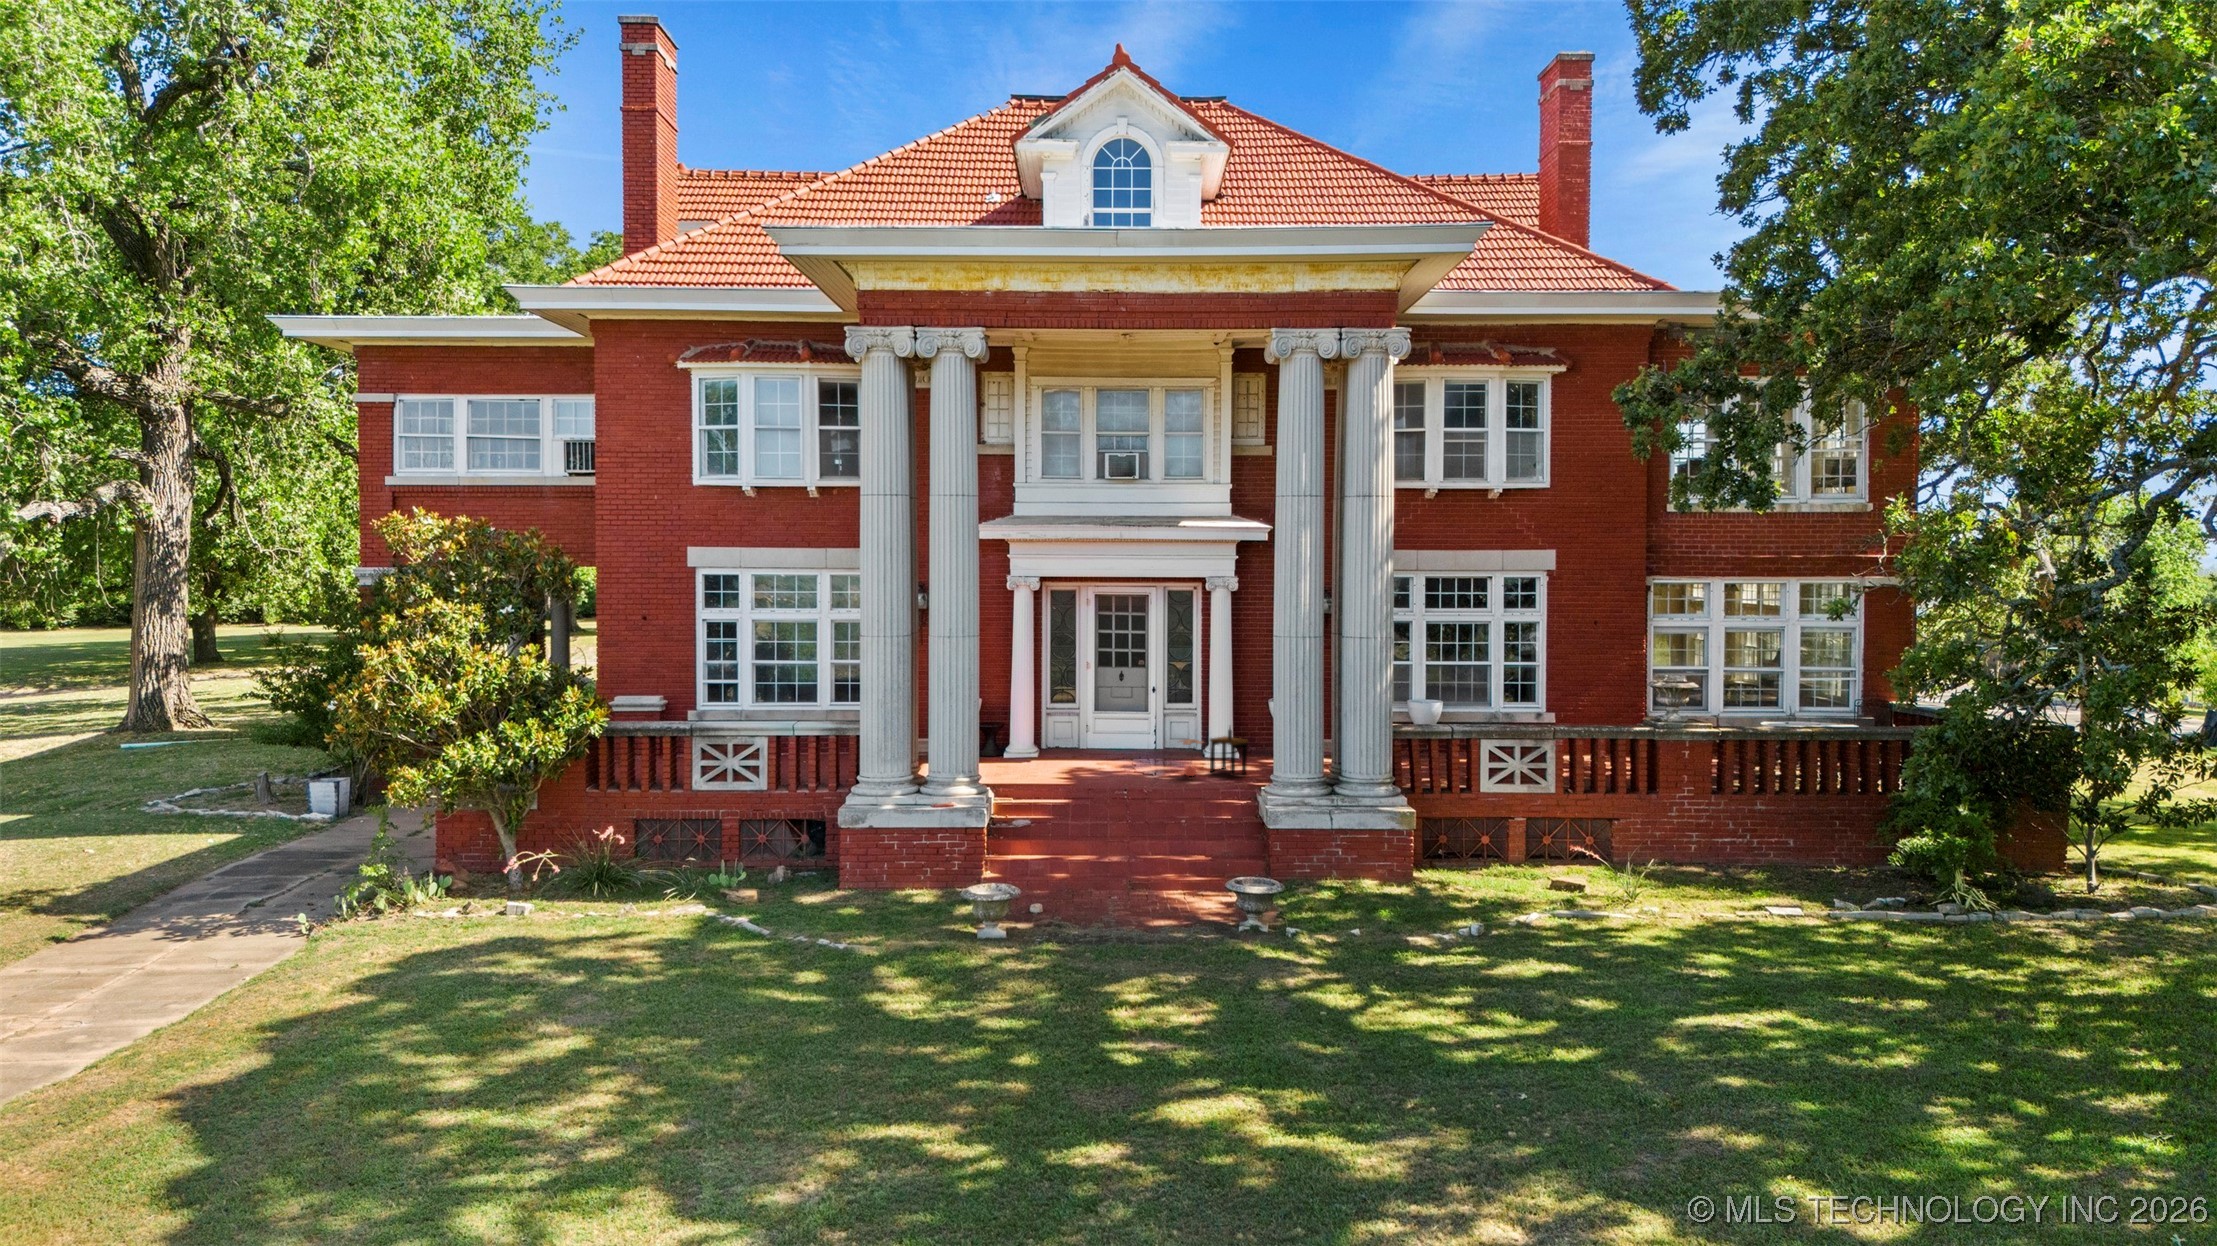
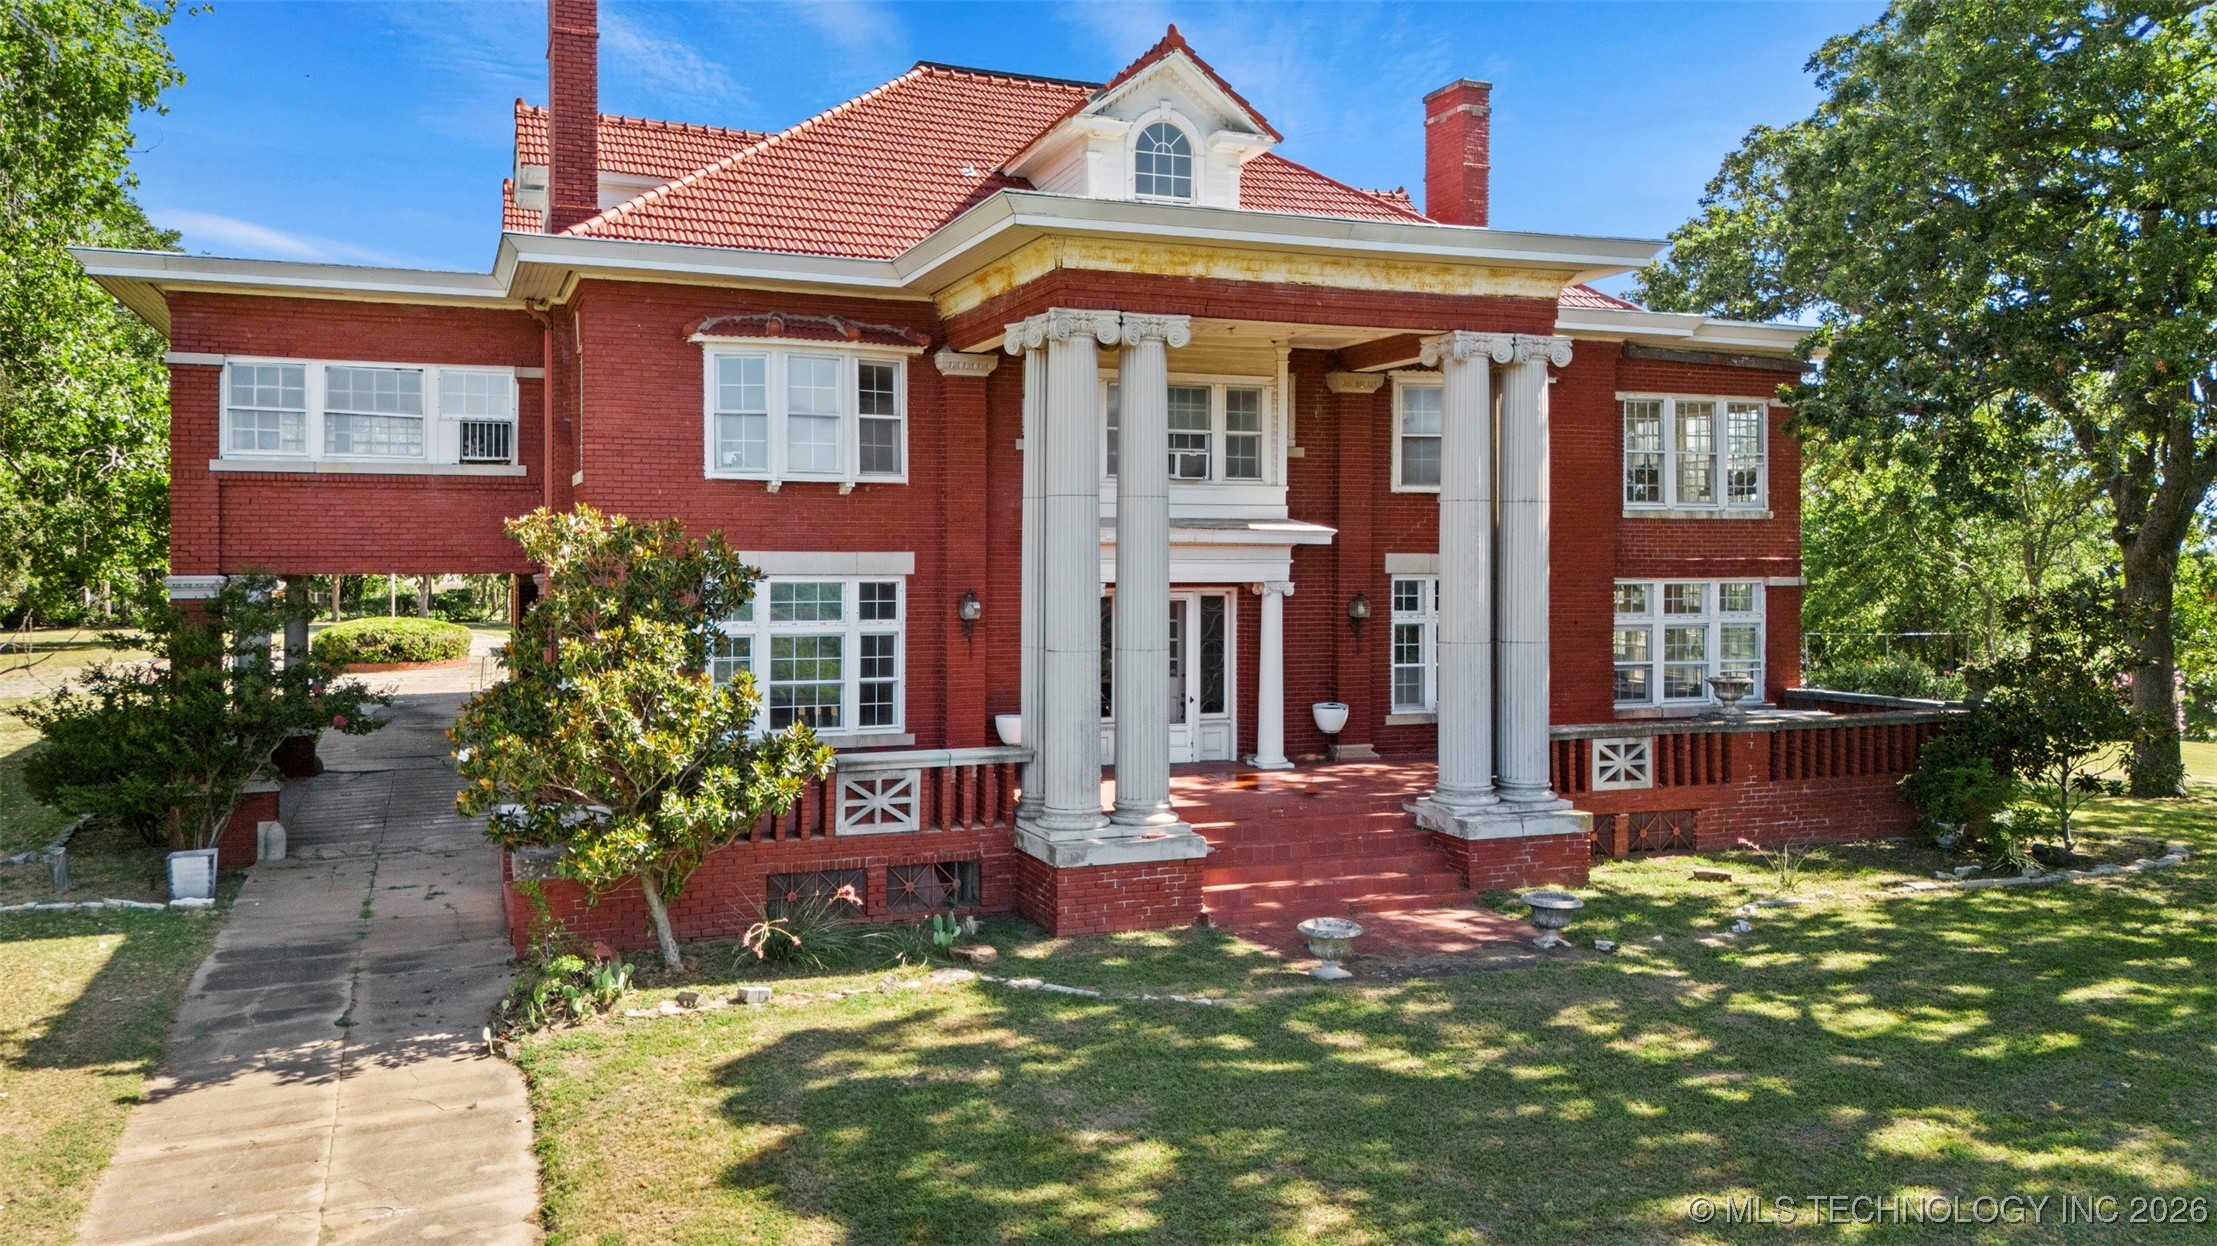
side table: present [1210,728,1248,775] -> none [1322,739,1361,790]

